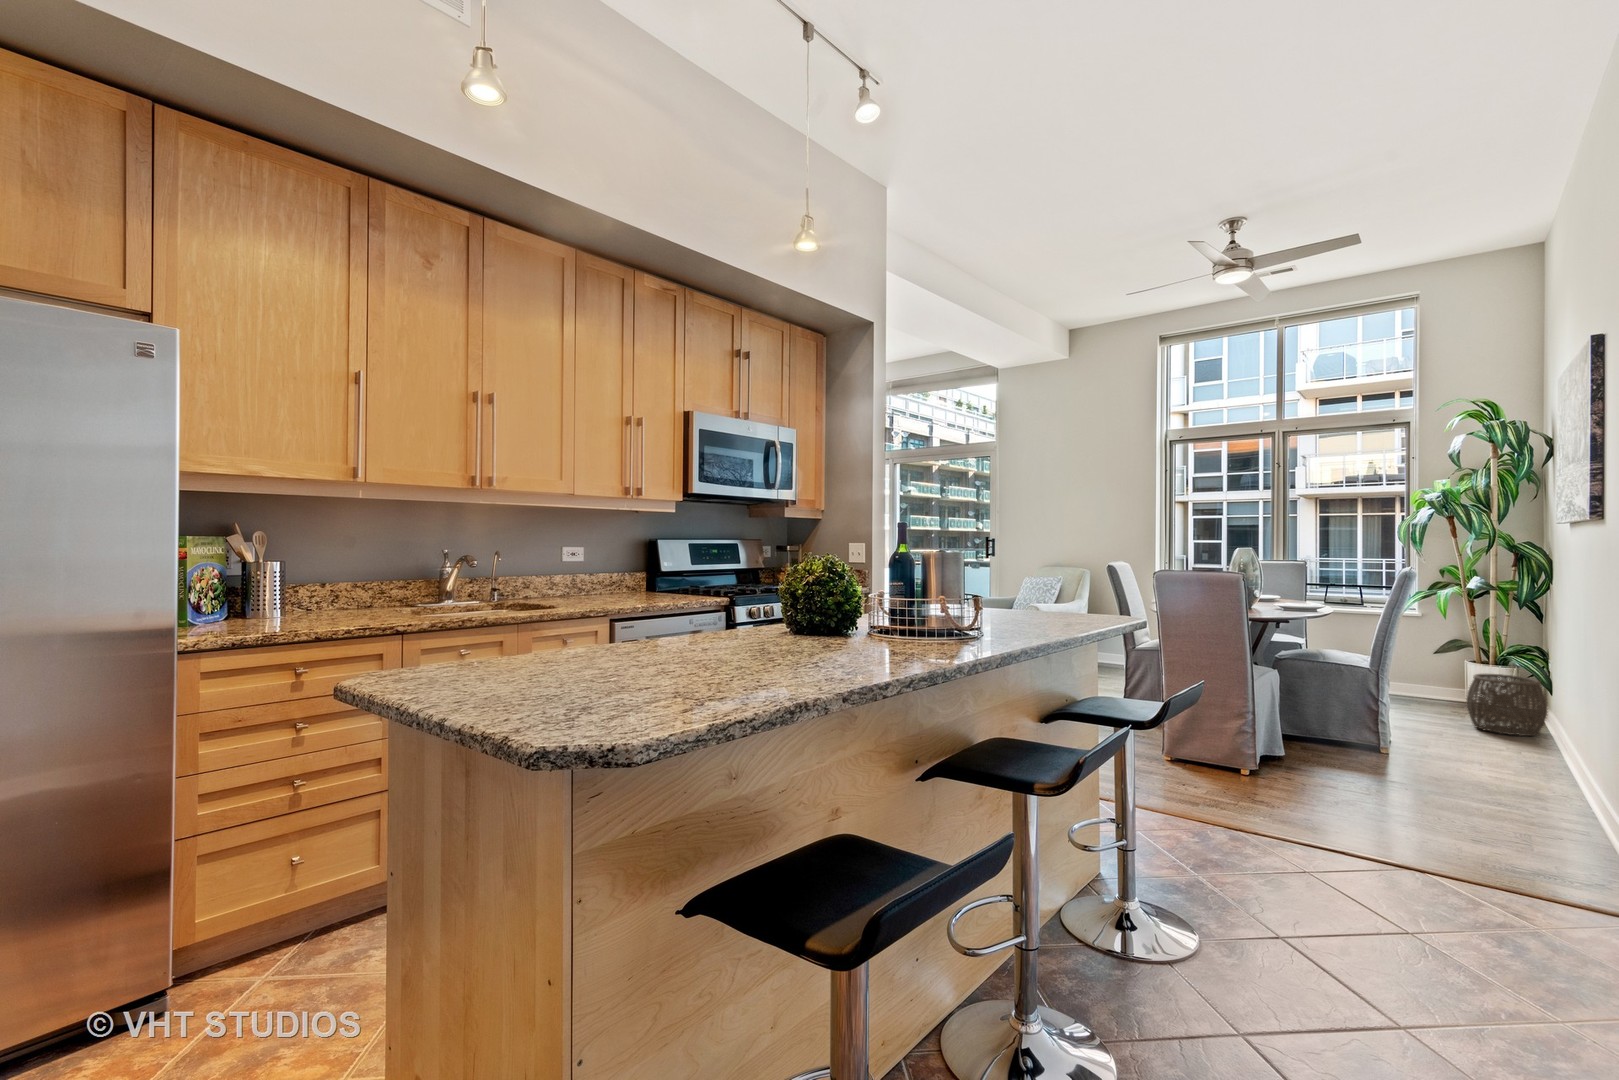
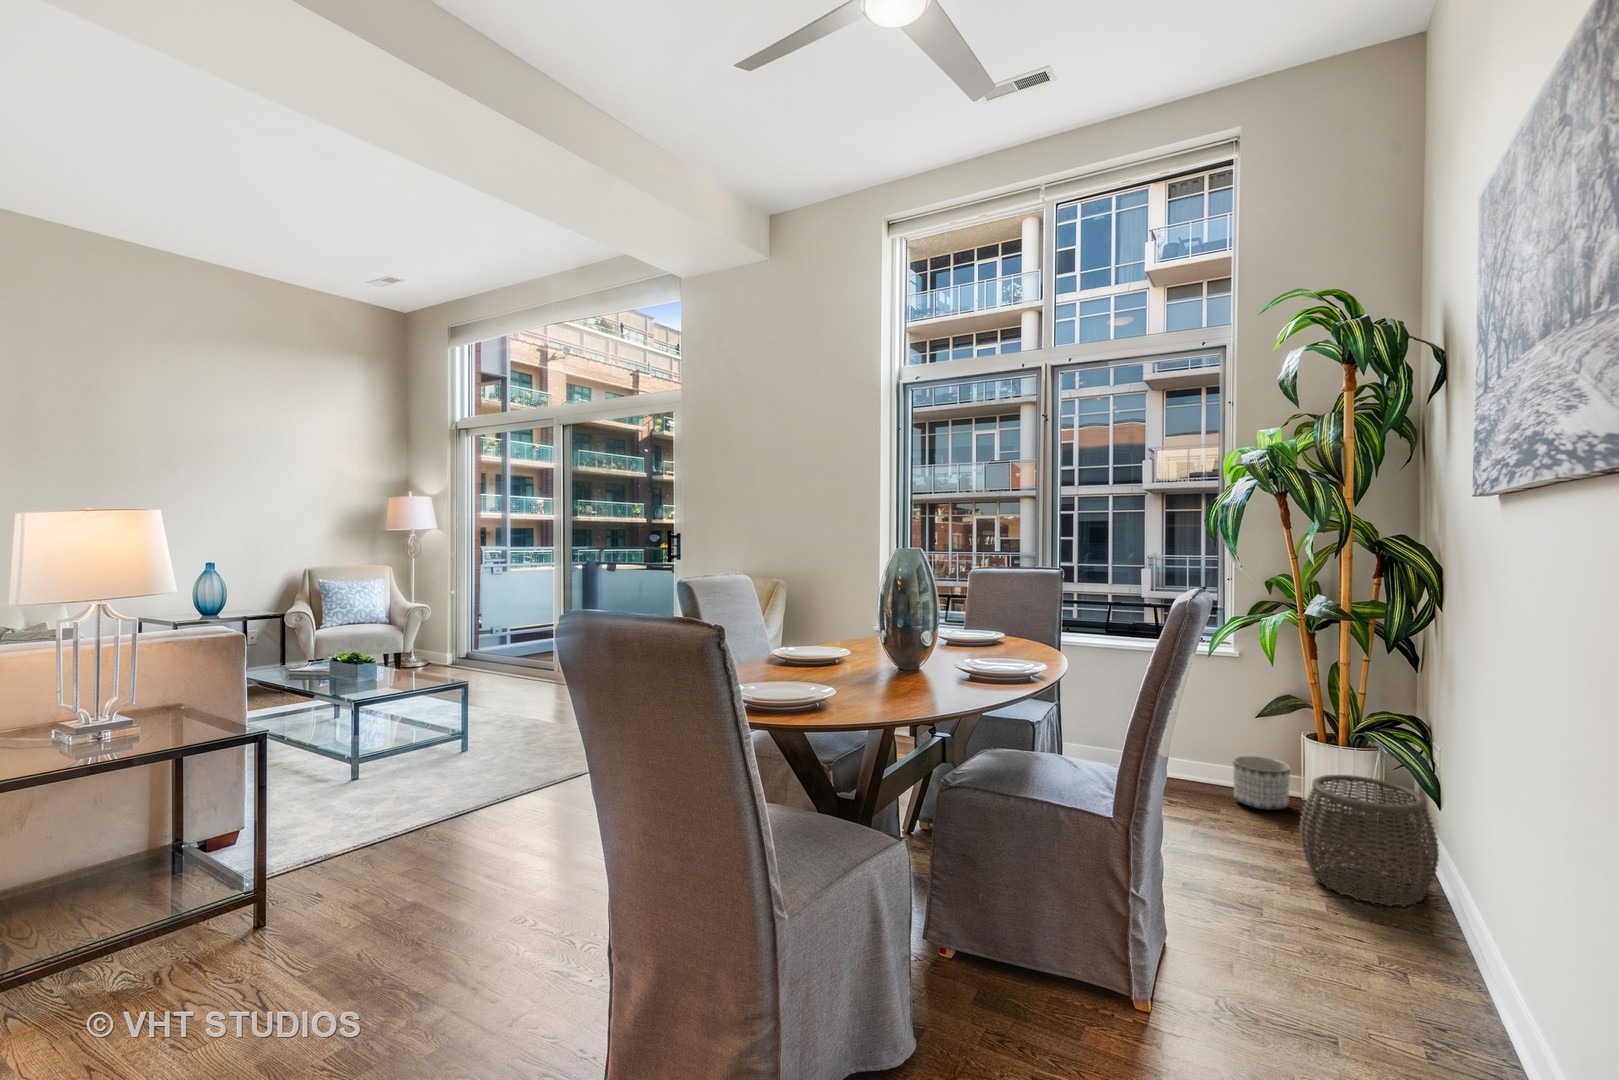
planter: none [1420,677,1458,707] -> present [1233,756,1290,810]

